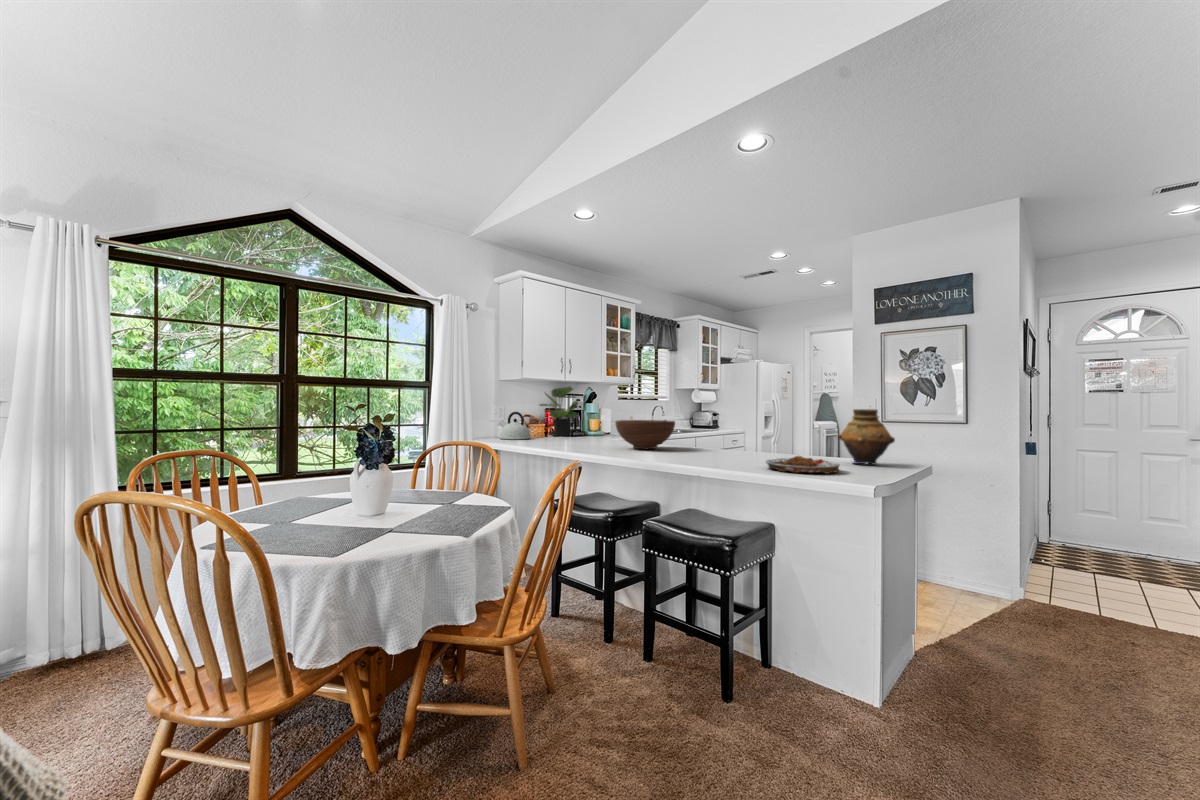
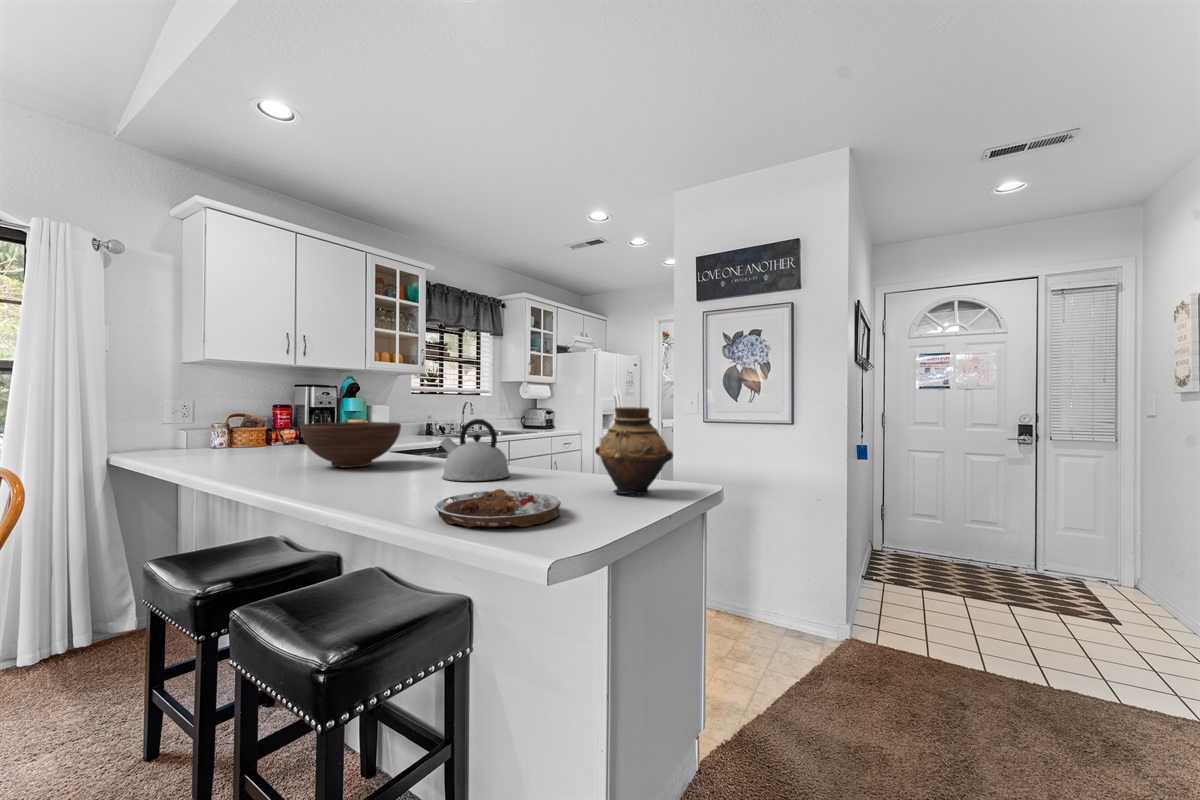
potted plant: present [539,387,578,436] -> none [273,374,335,442]
kettle: present [499,412,531,439] -> present [440,419,510,481]

